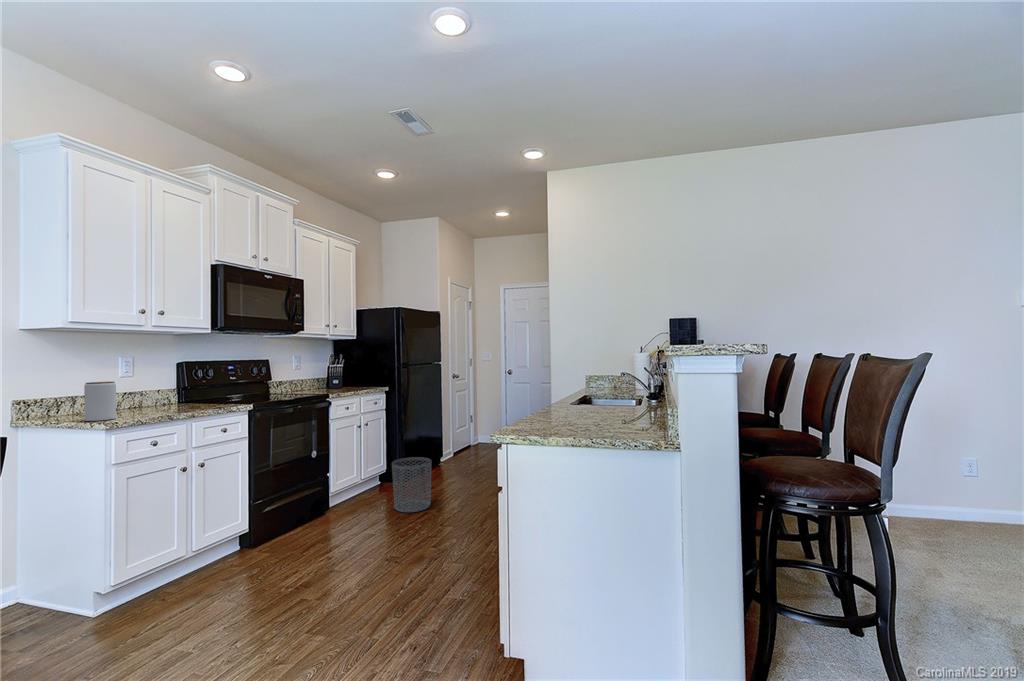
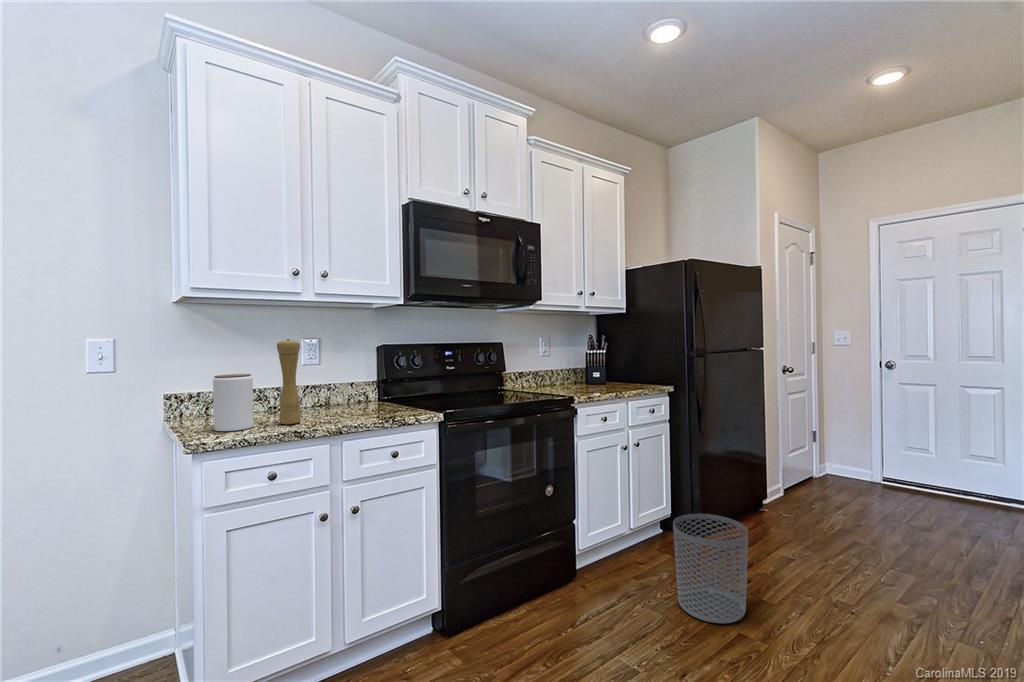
pepper mill: none [132,357,150,415] -> present [277,339,301,424]

